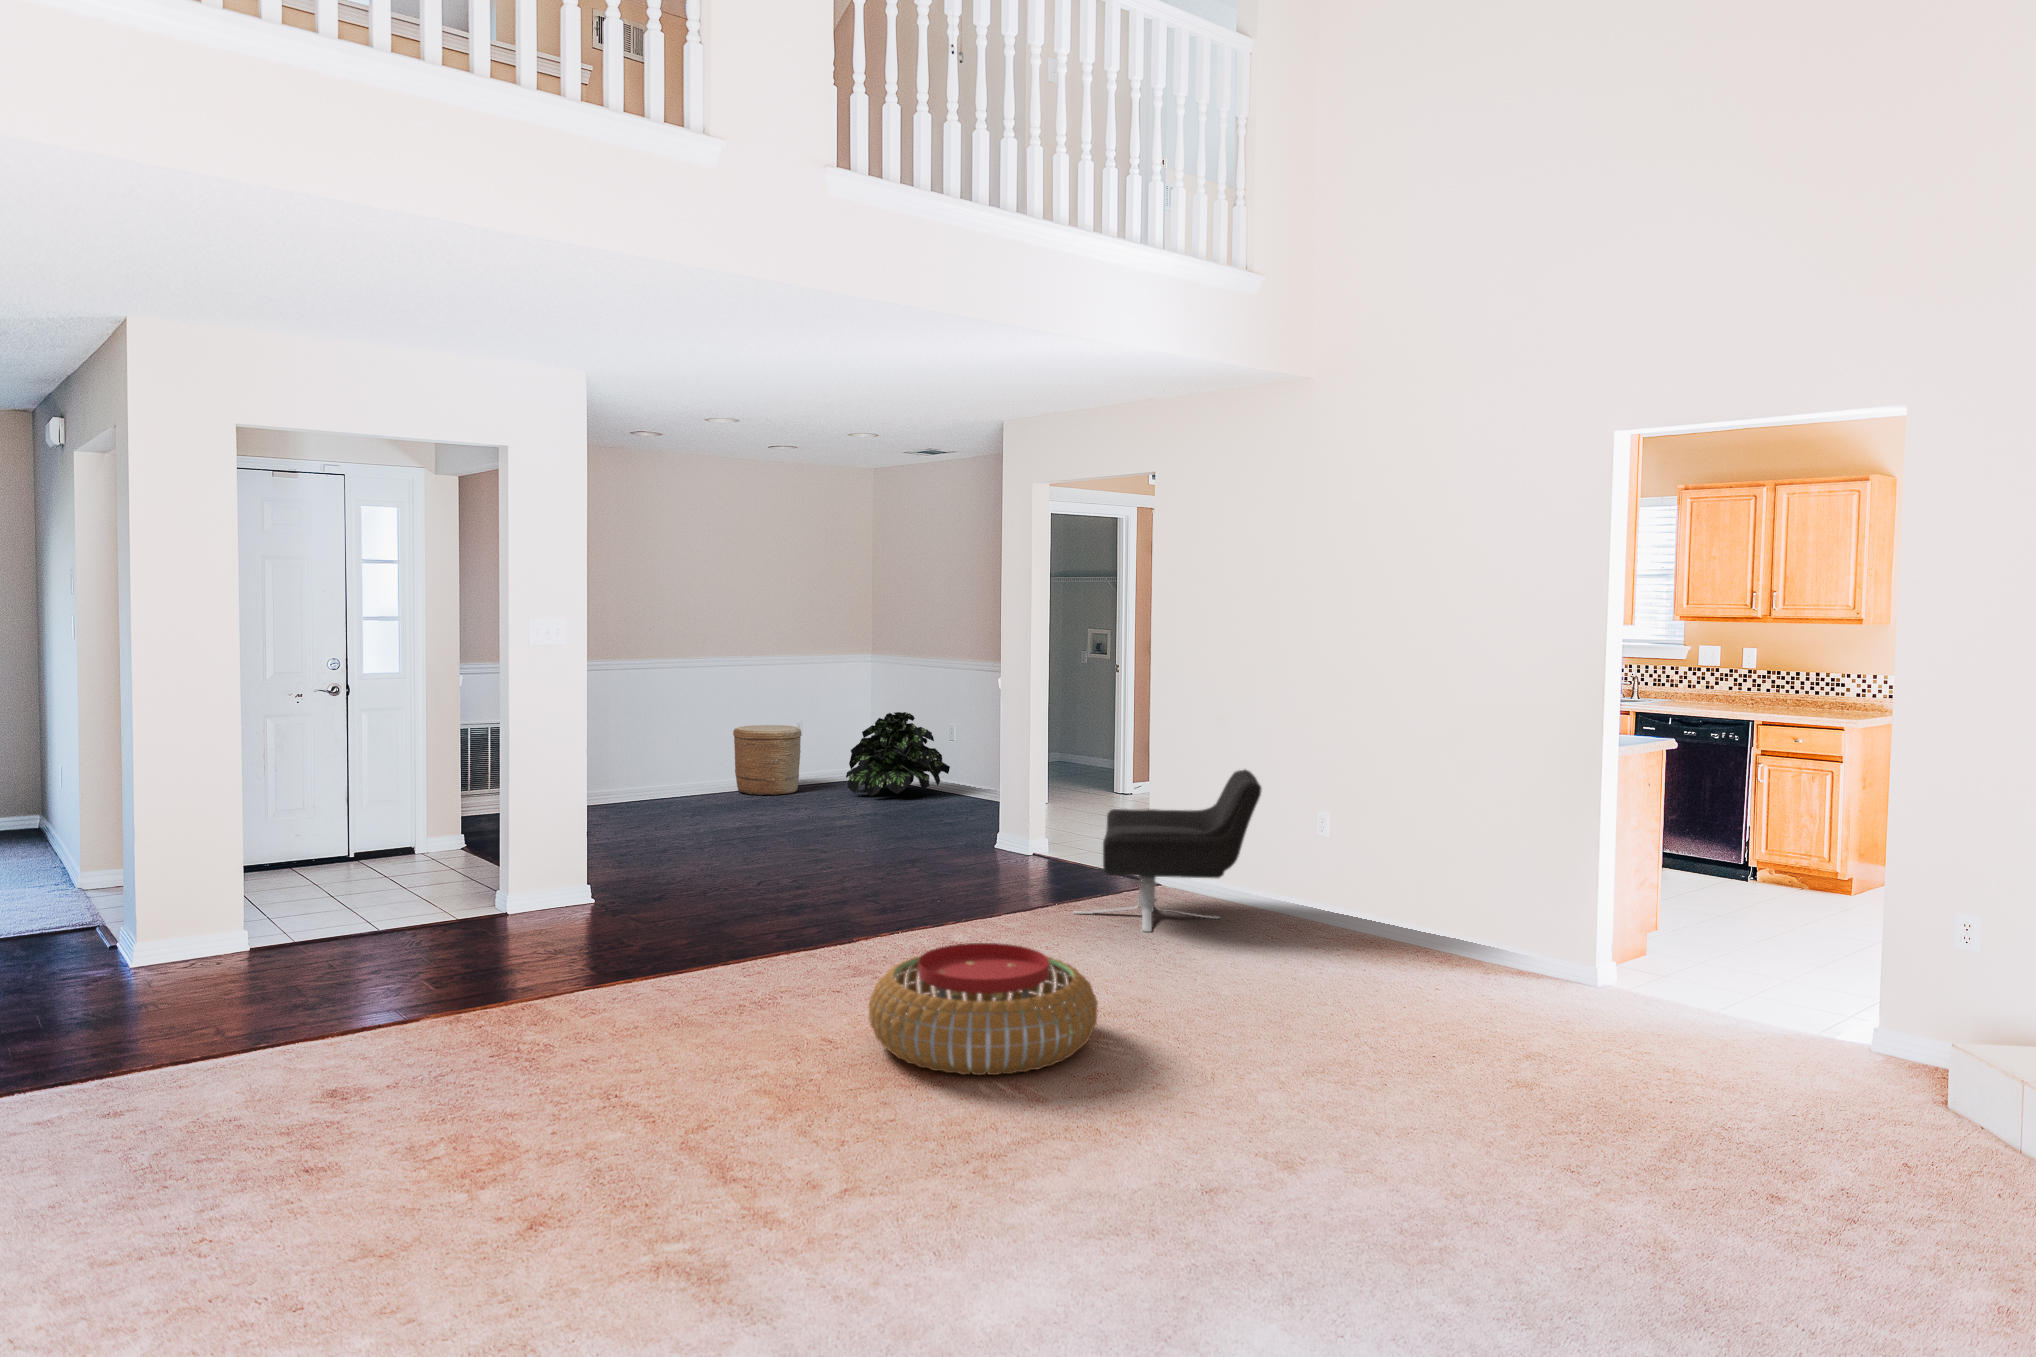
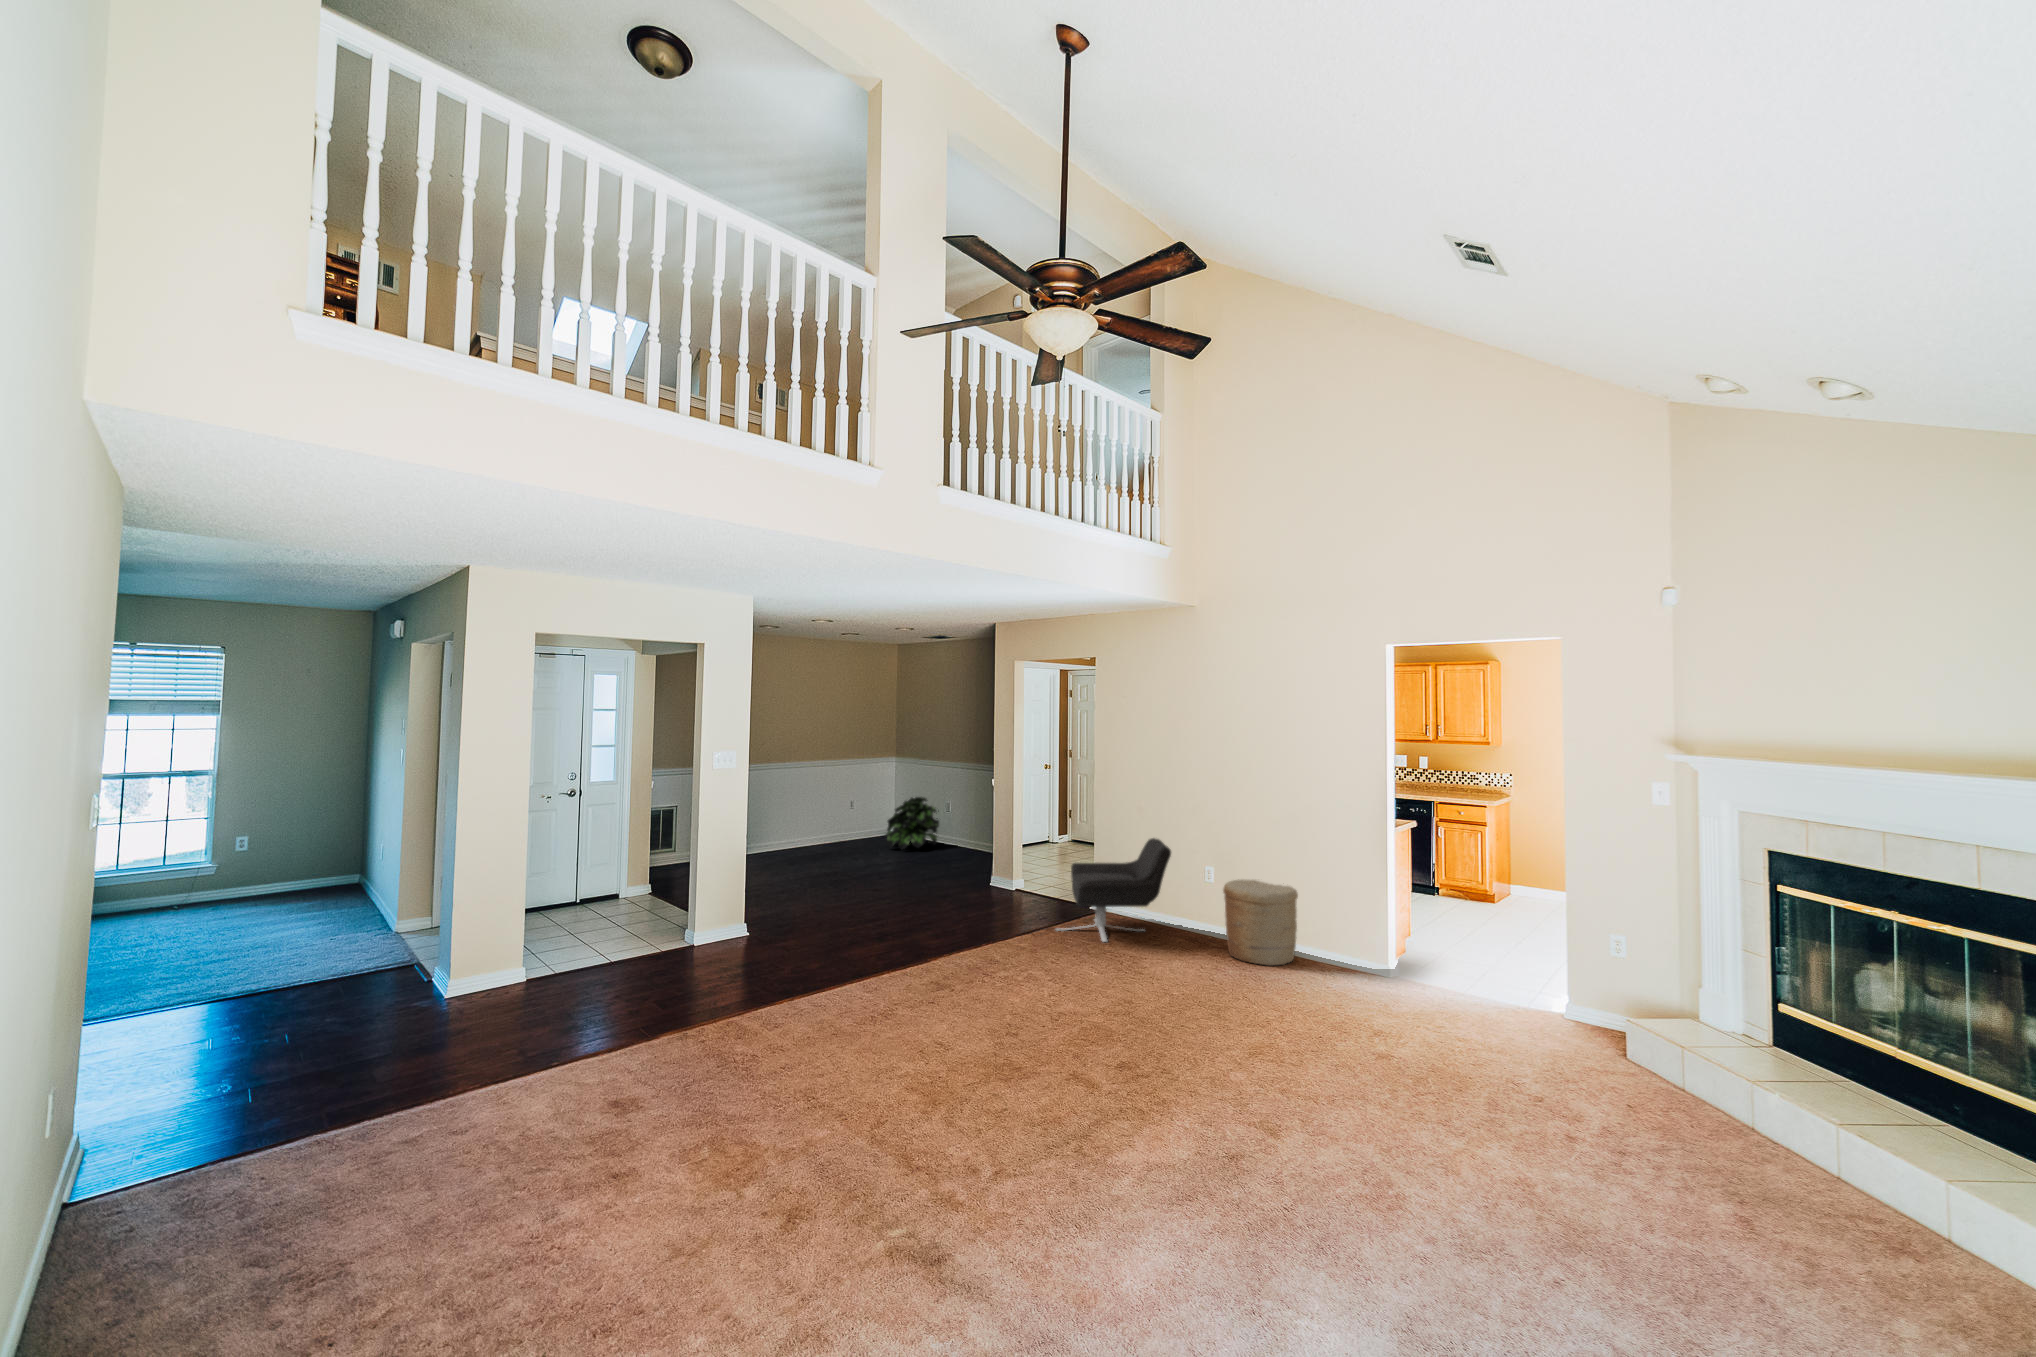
woven basket: present [733,725,801,795] -> present [1223,880,1298,966]
pouf: present [869,943,1098,1075] -> none [963,961,1108,1054]

